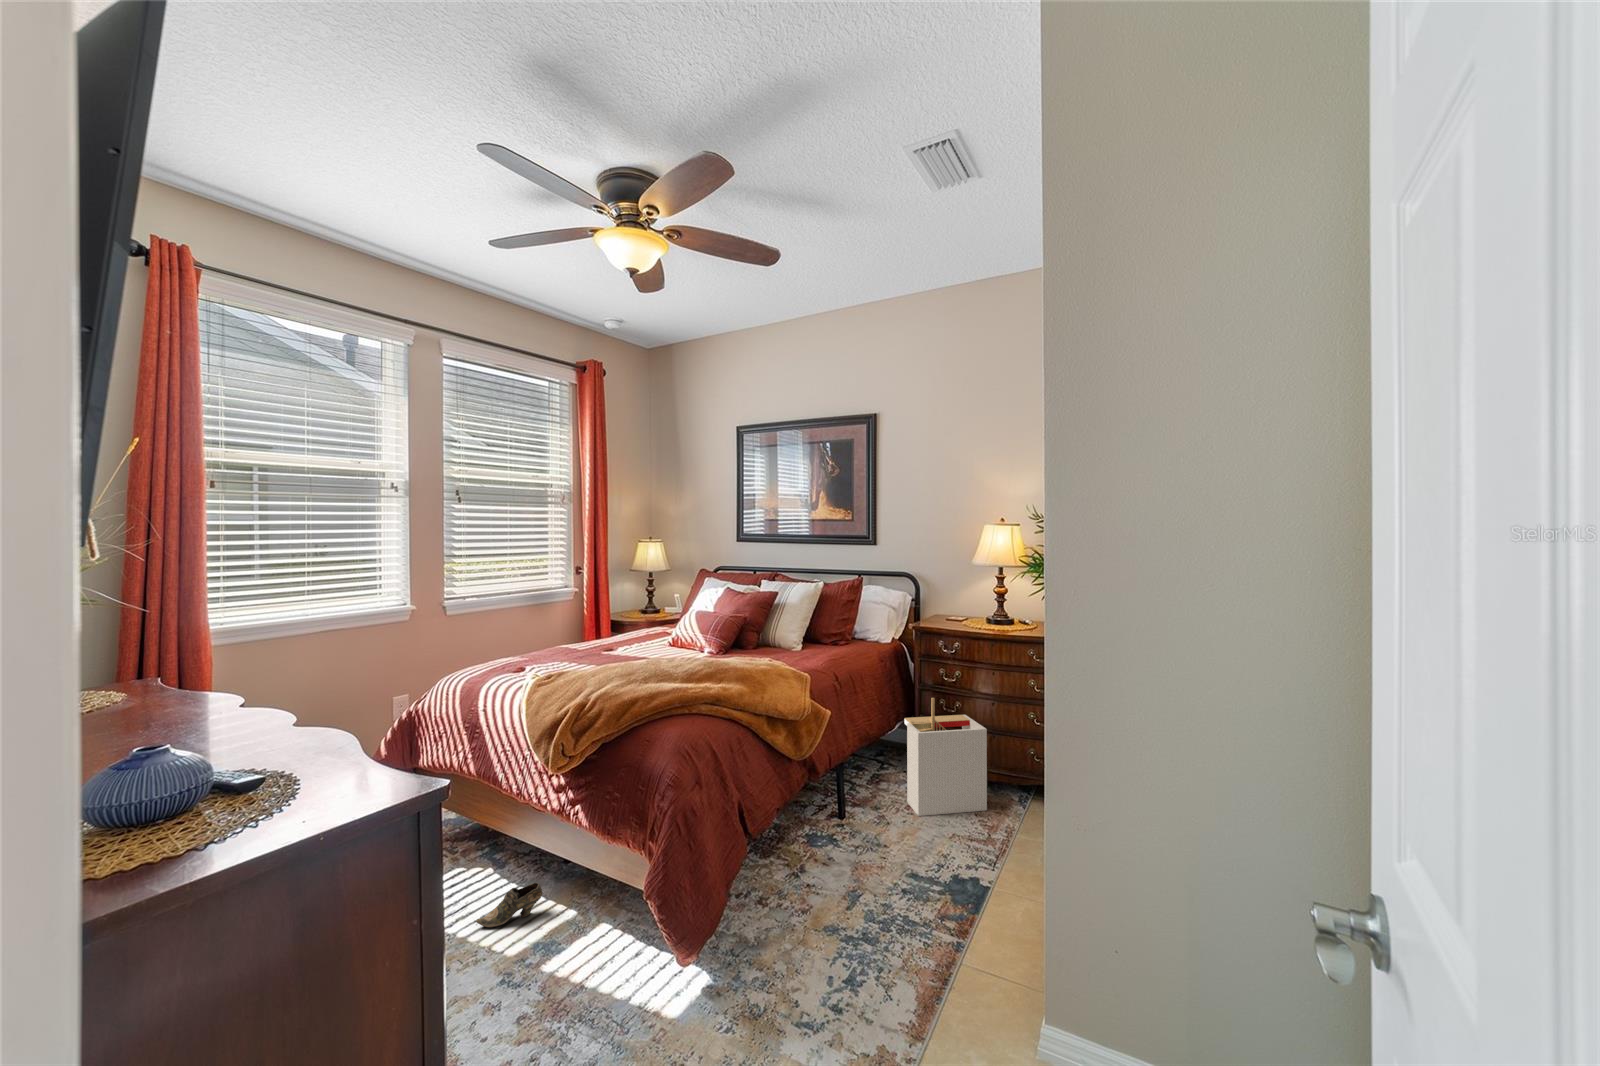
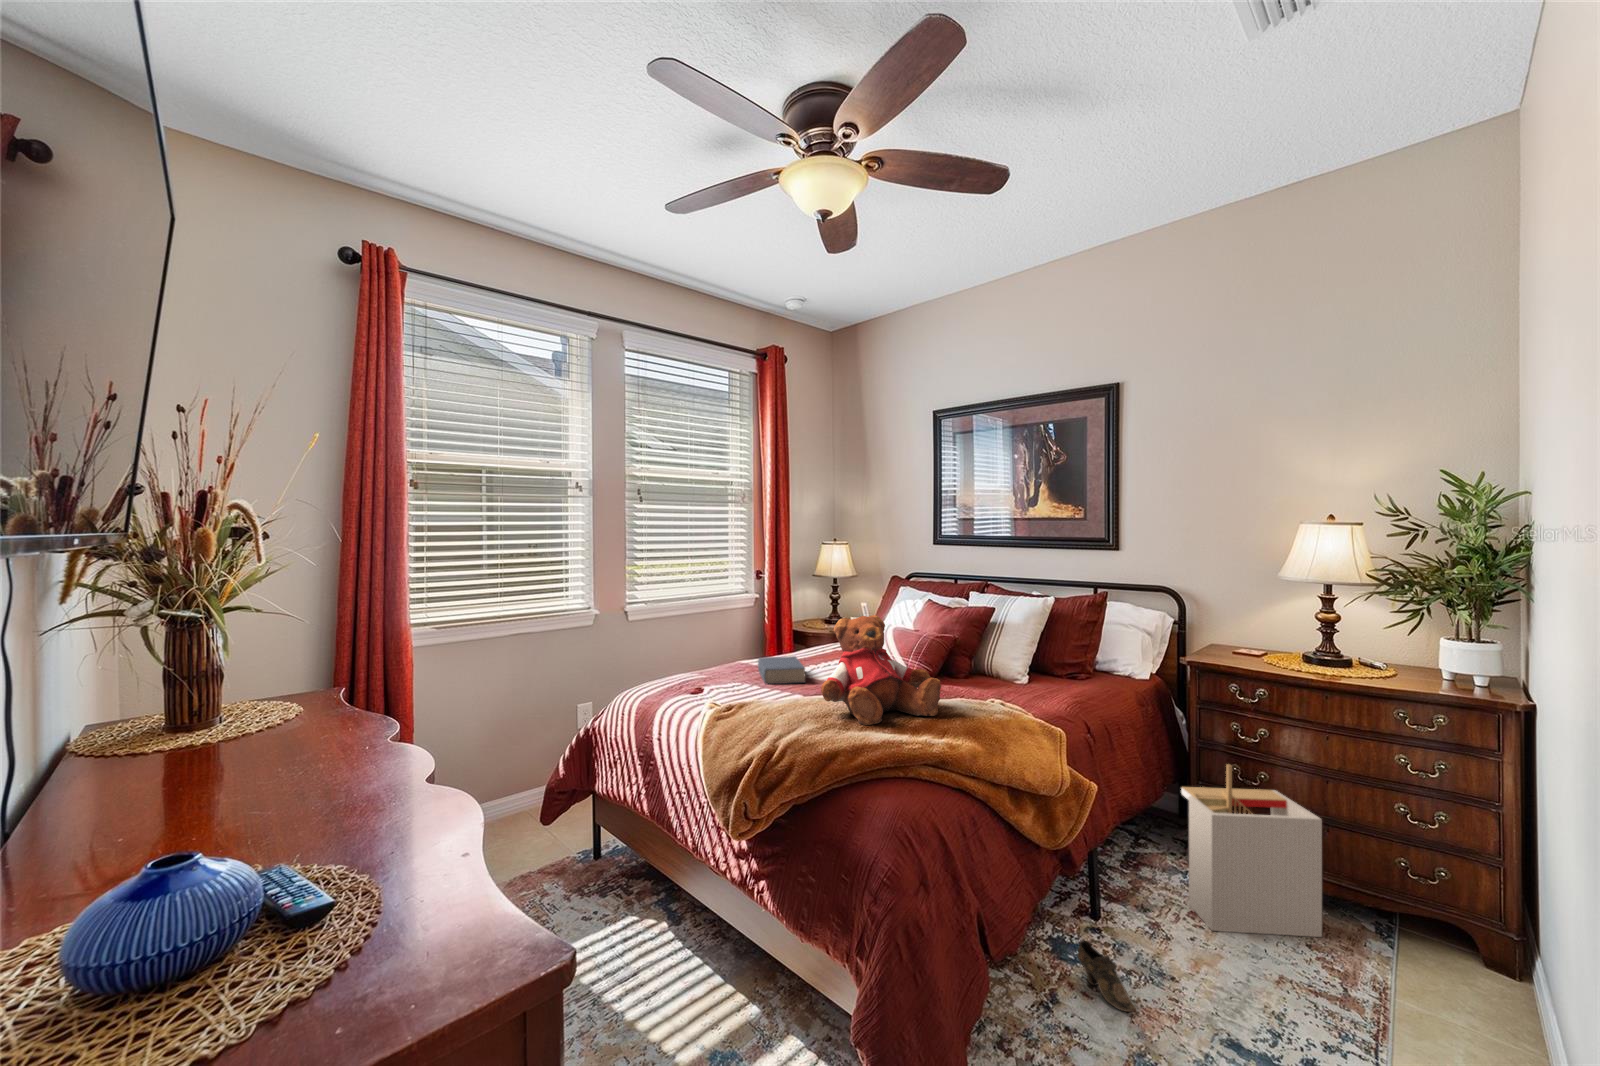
teddy bear: none [626,598,722,681] -> present [821,615,941,725]
book: none [575,639,618,663] -> present [758,656,805,684]
shoe: present [476,883,543,927] -> present [1077,941,1136,1012]

